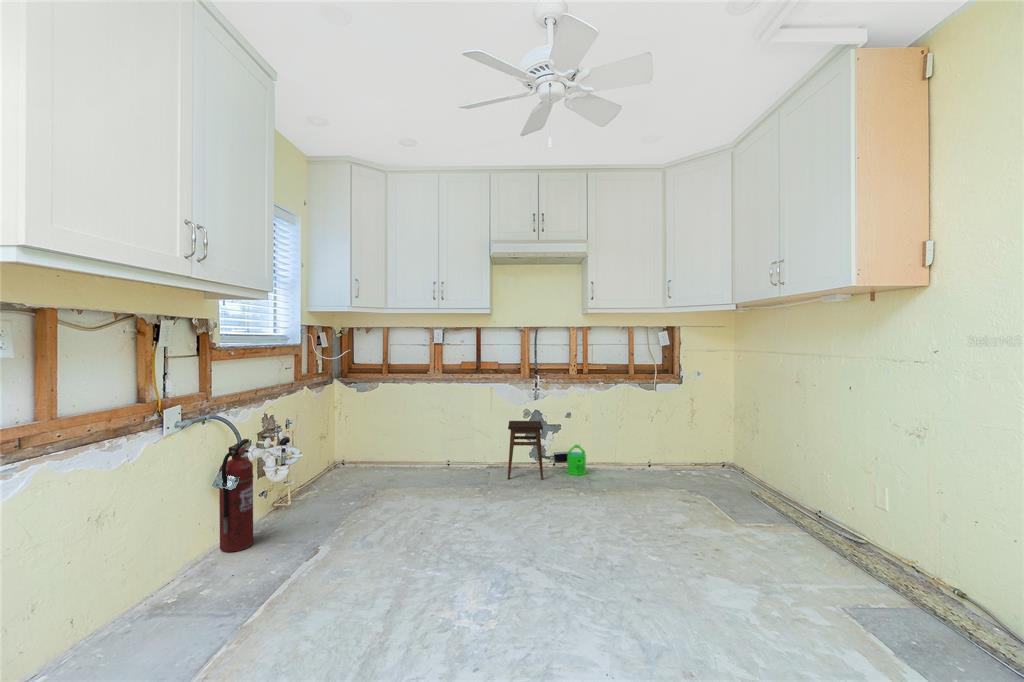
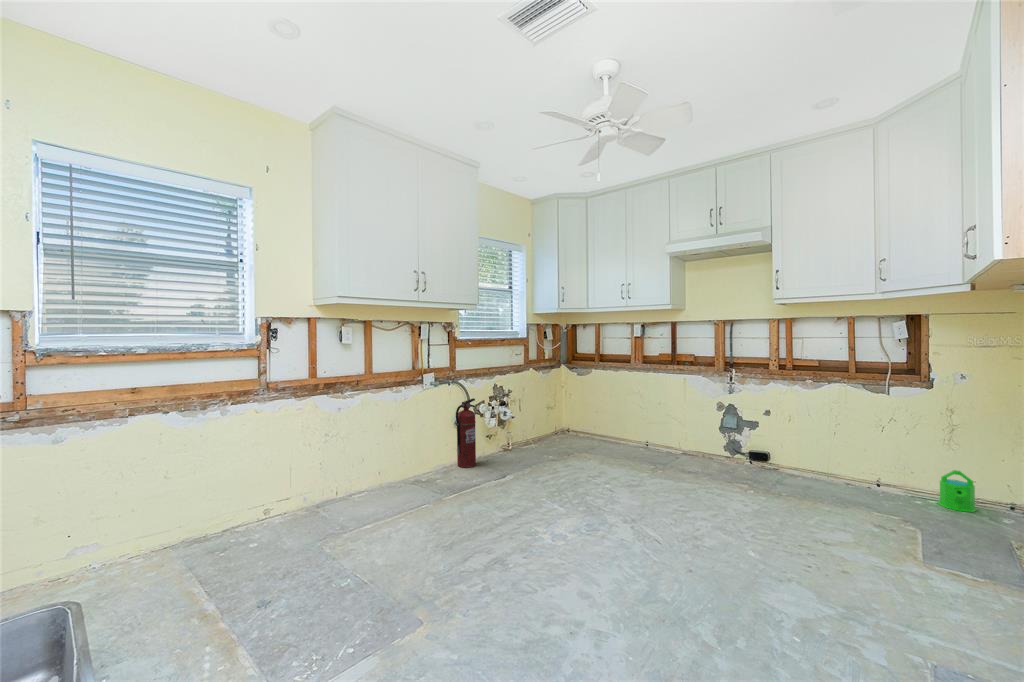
stool: present [508,421,543,479] -> none [688,411,733,471]
watering can: present [566,445,587,475] -> present [938,470,977,512]

